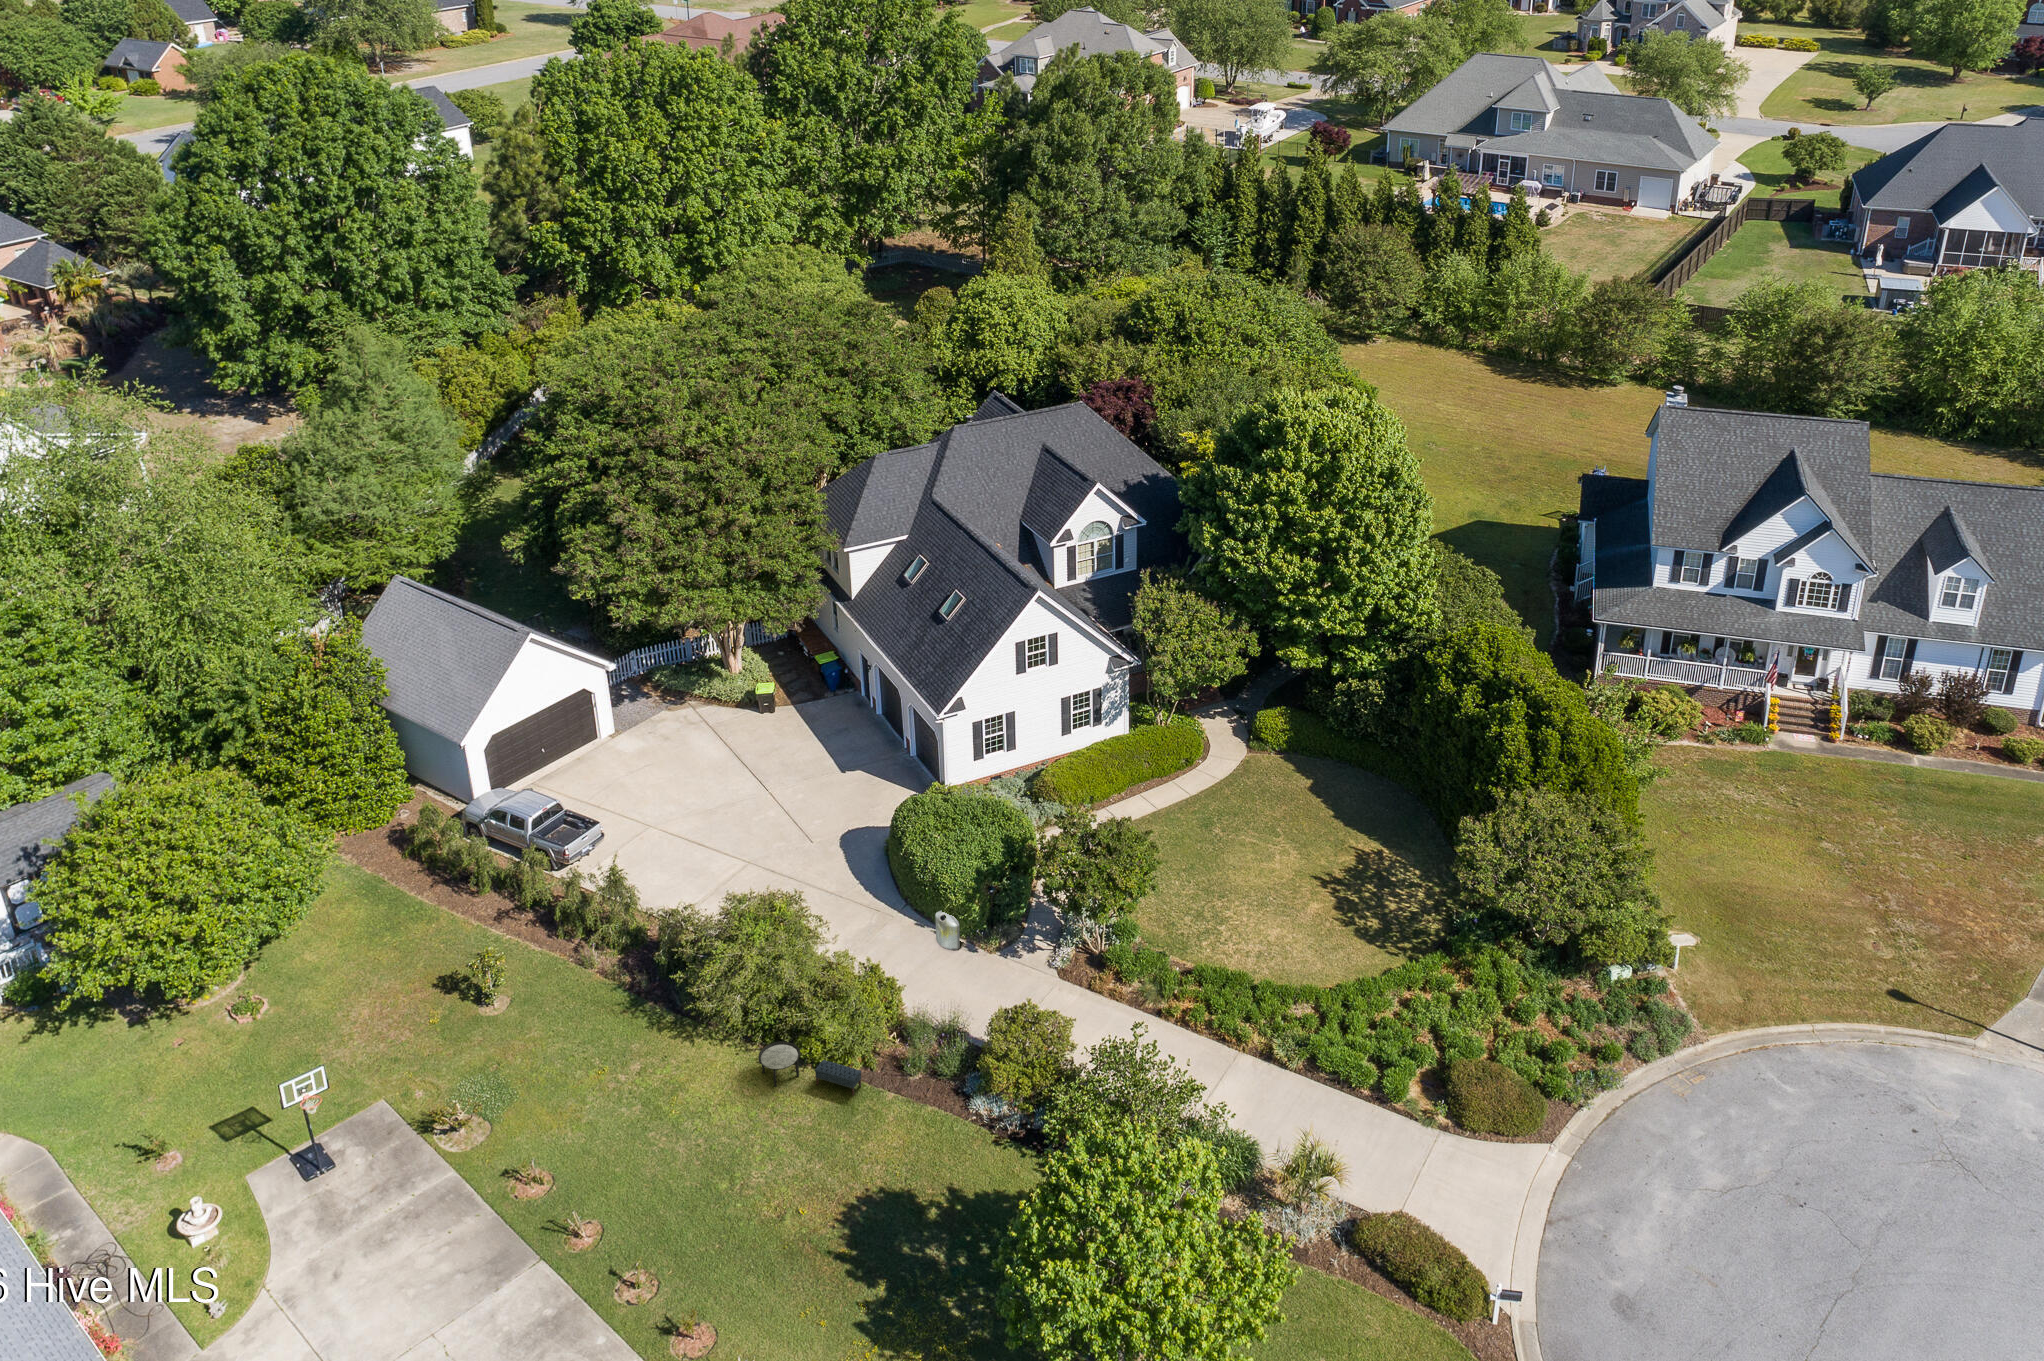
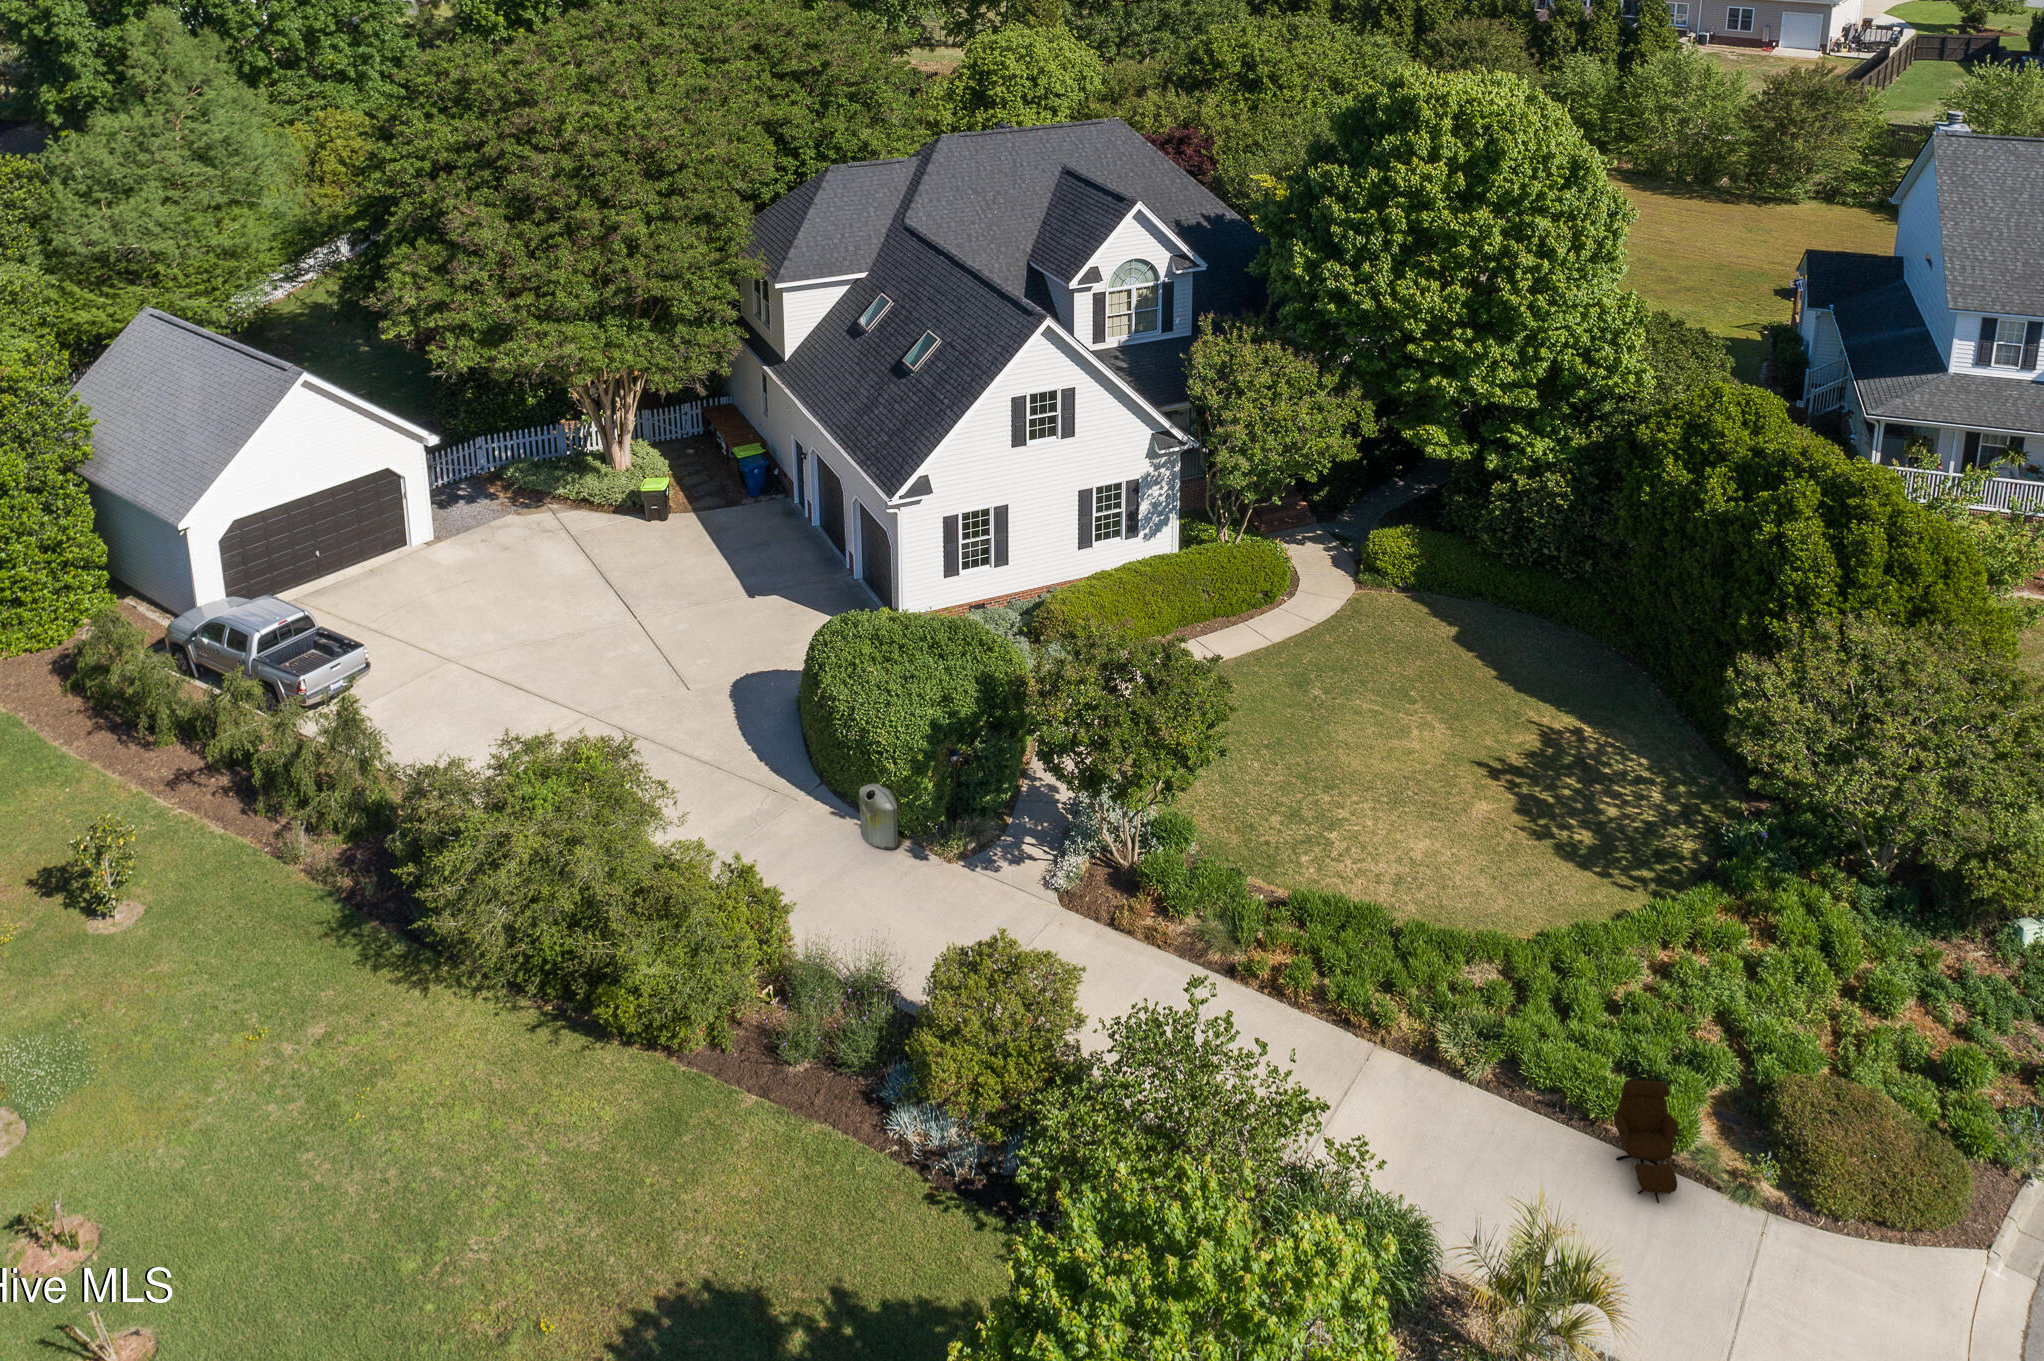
round table: present [758,1041,800,1087] -> none [516,988,593,1069]
bench: present [815,1060,861,1096] -> none [614,1023,697,1091]
lounge chair: none [1362,1071,1395,1135] -> present [1614,1080,1679,1203]

